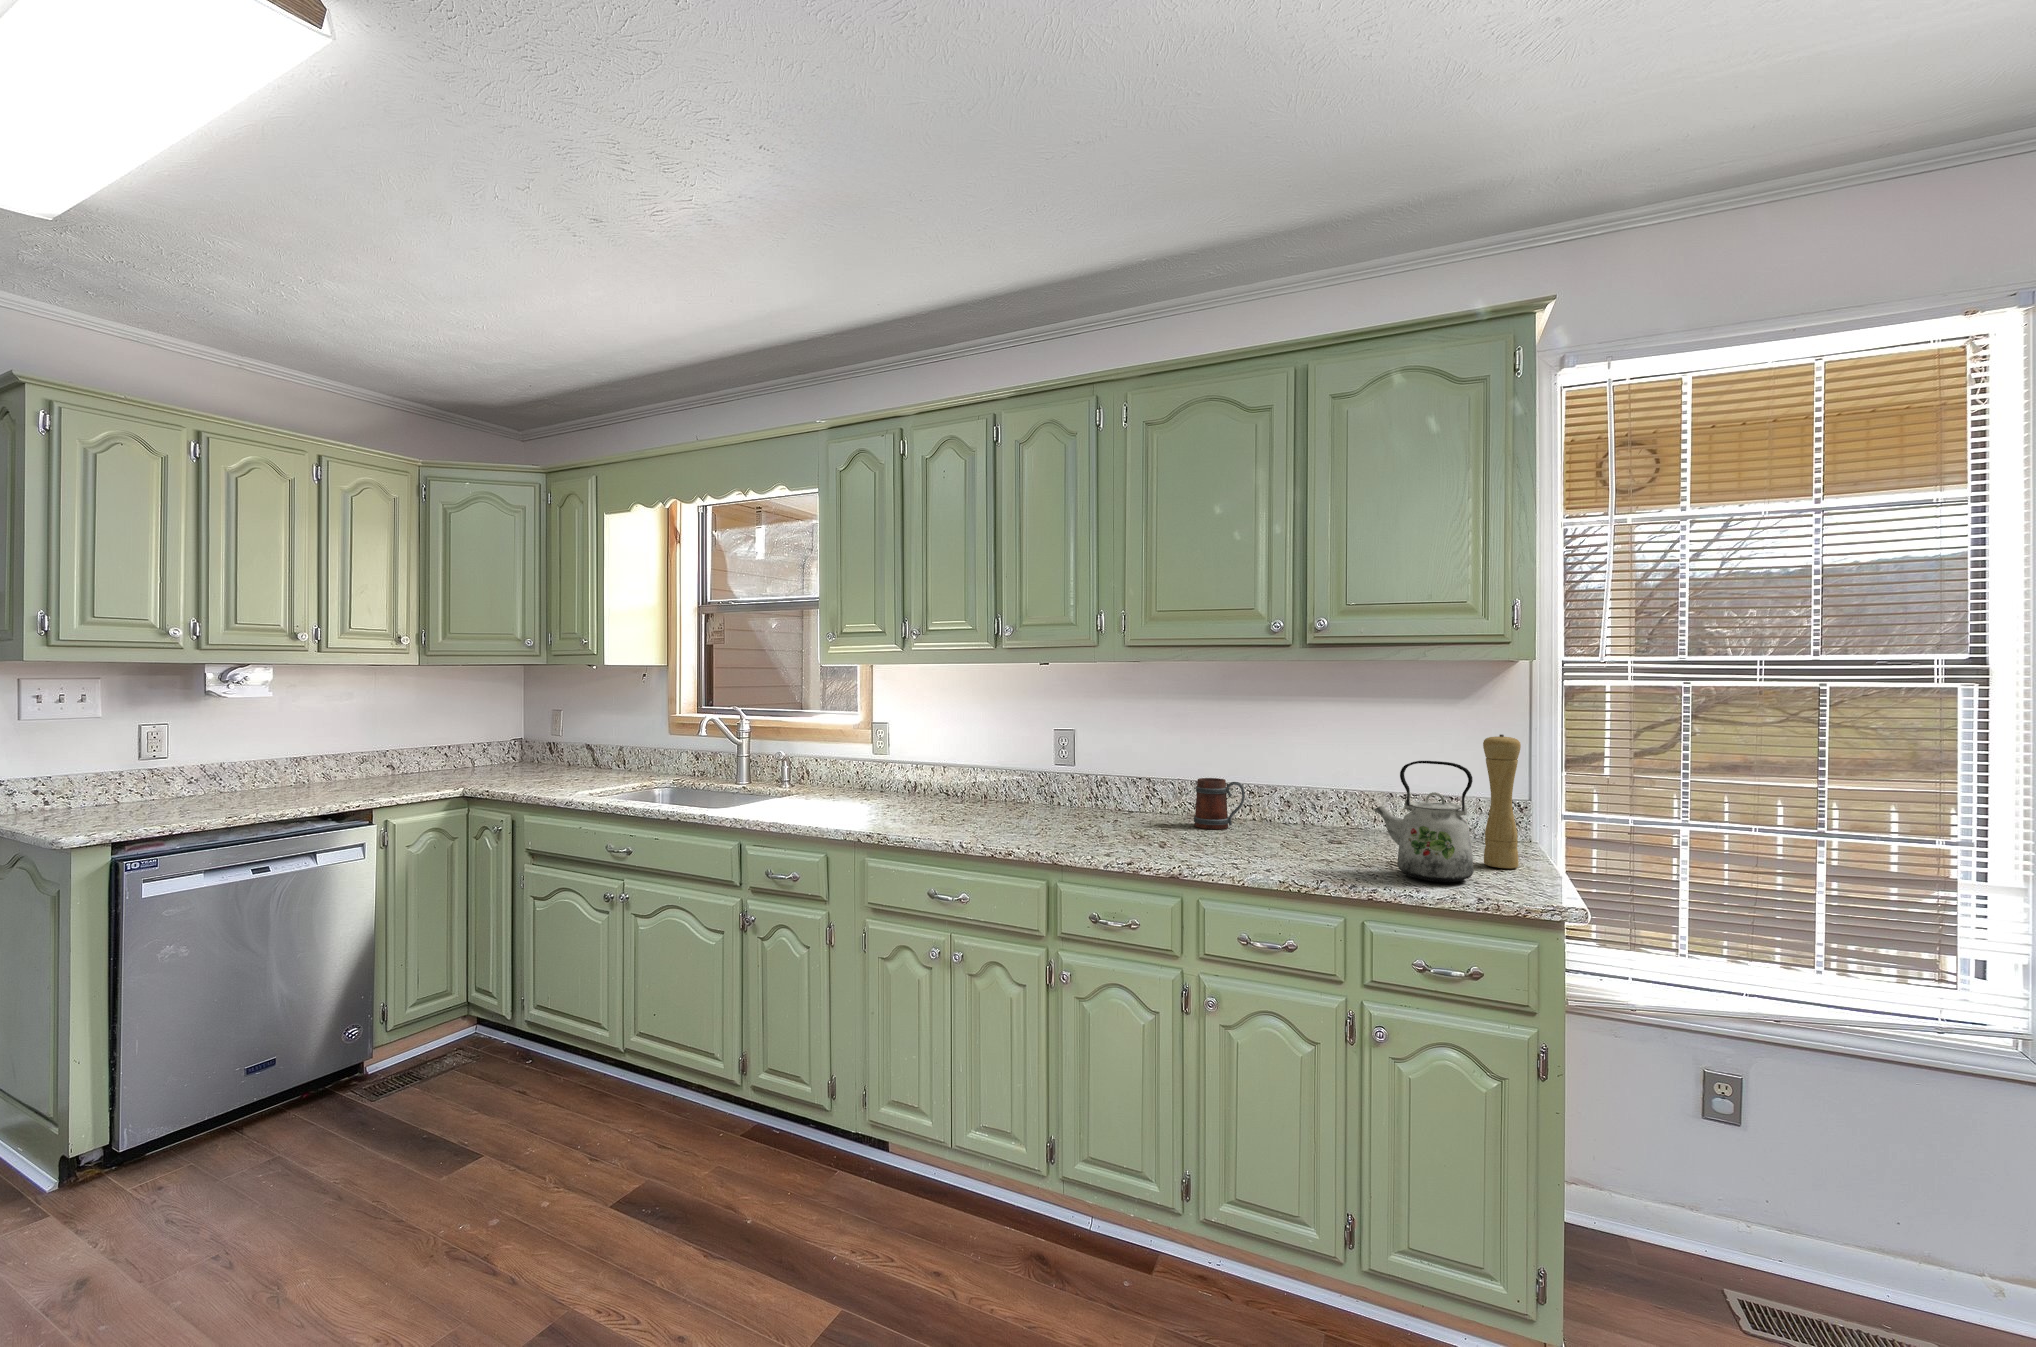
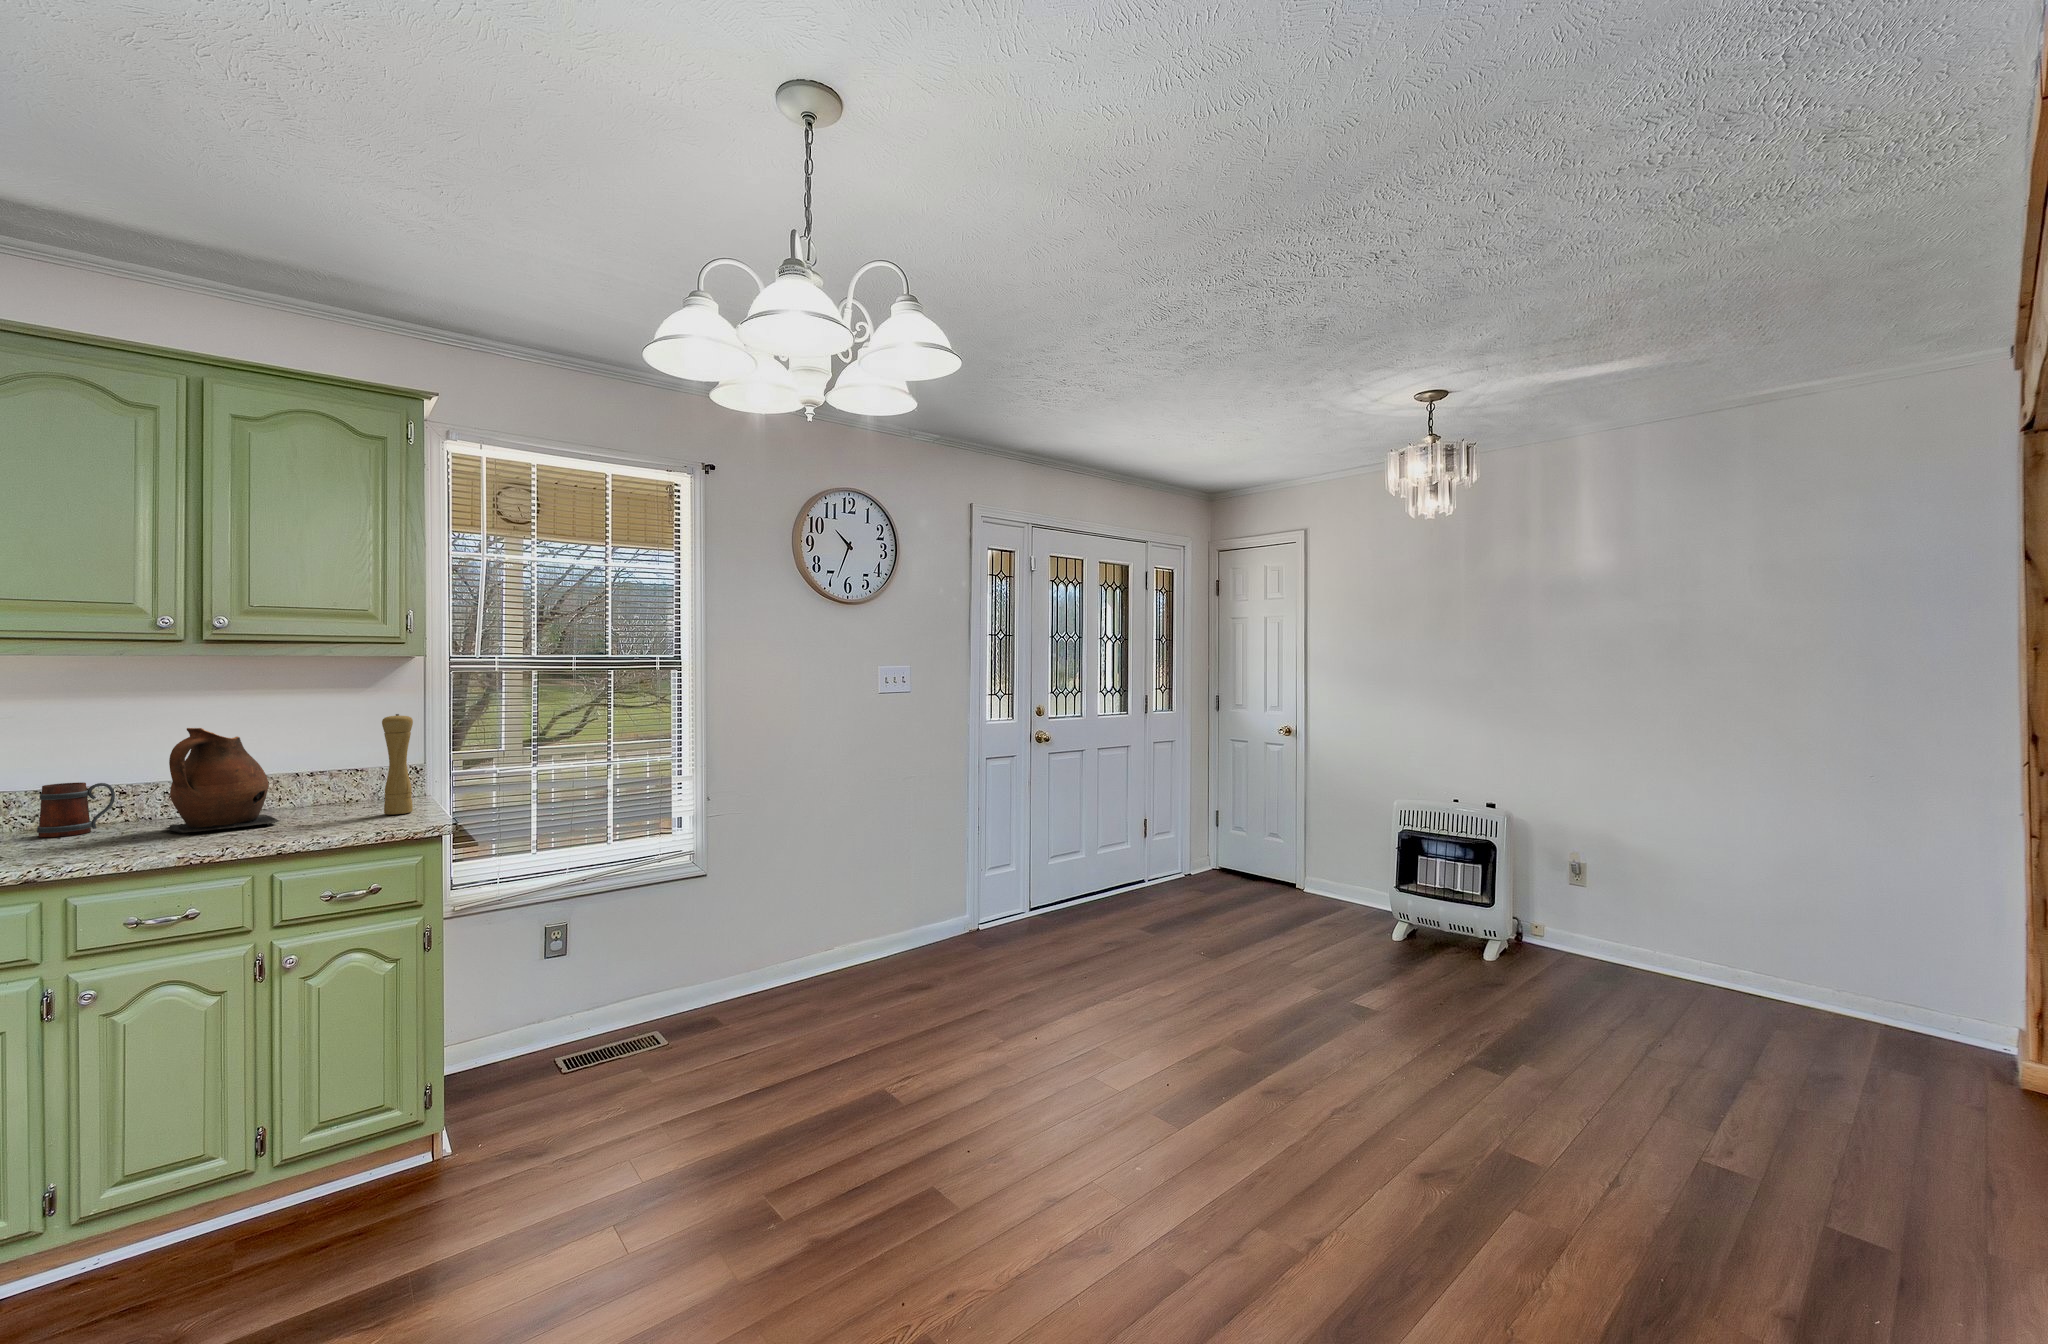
ceramic pitcher: none [1275,735,1374,855] -> present [166,728,279,833]
kettle: present [1374,761,1474,882] -> none [279,737,374,831]

